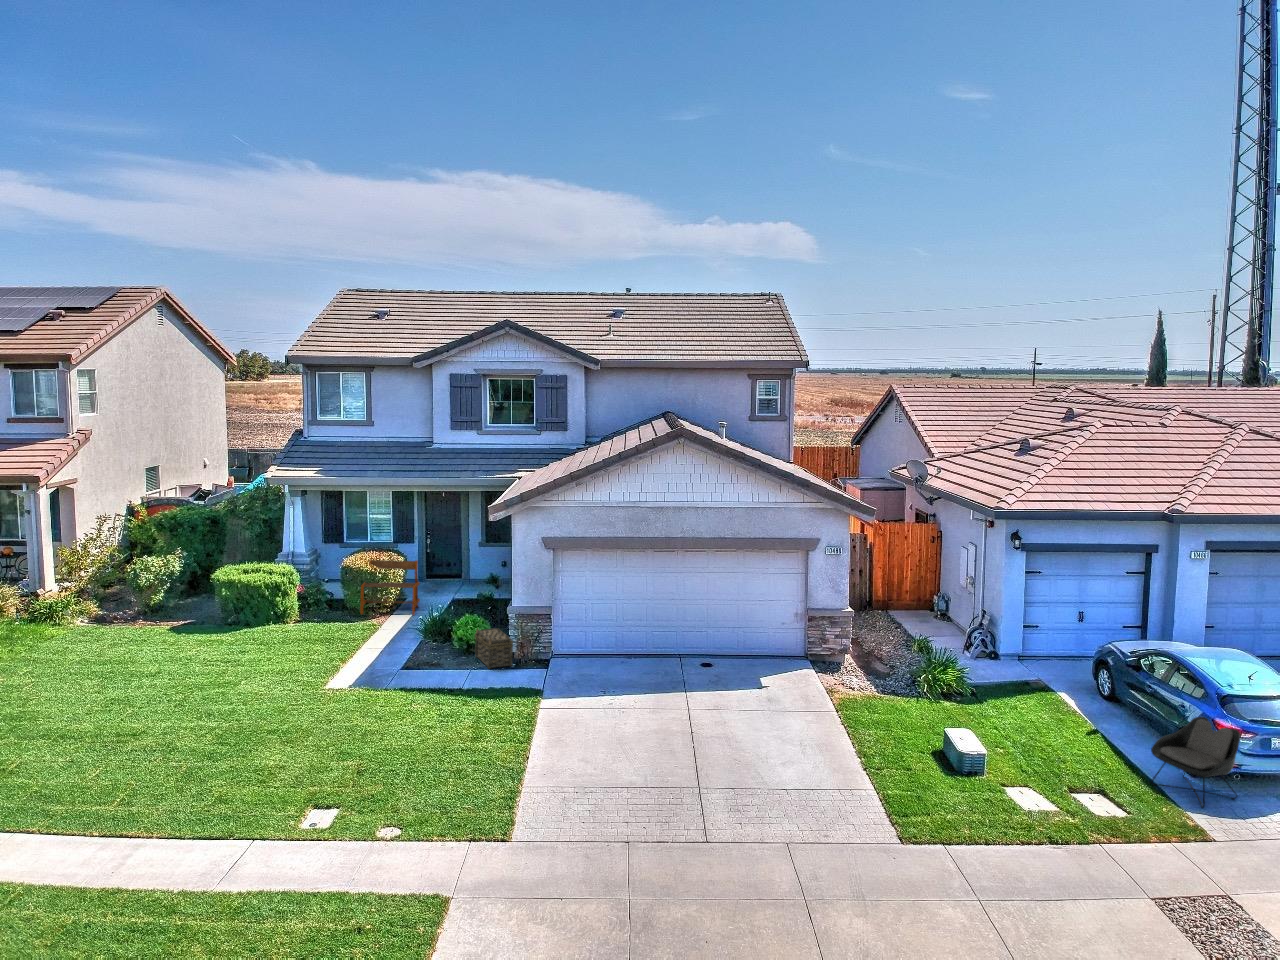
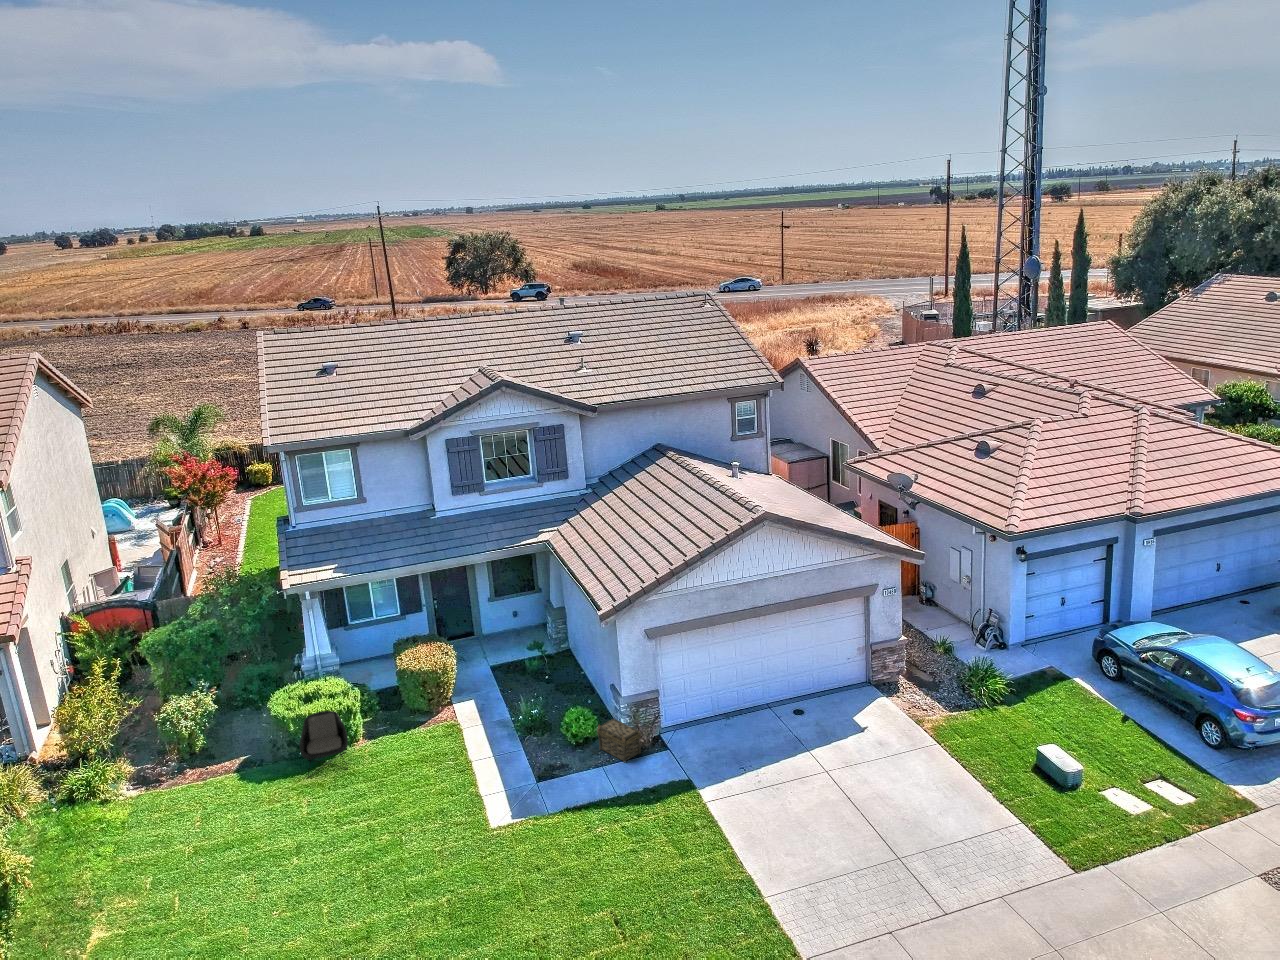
bench: present [360,559,420,615] -> none [435,650,494,716]
lounge chair: present [1151,717,1240,808] -> present [300,711,348,777]

